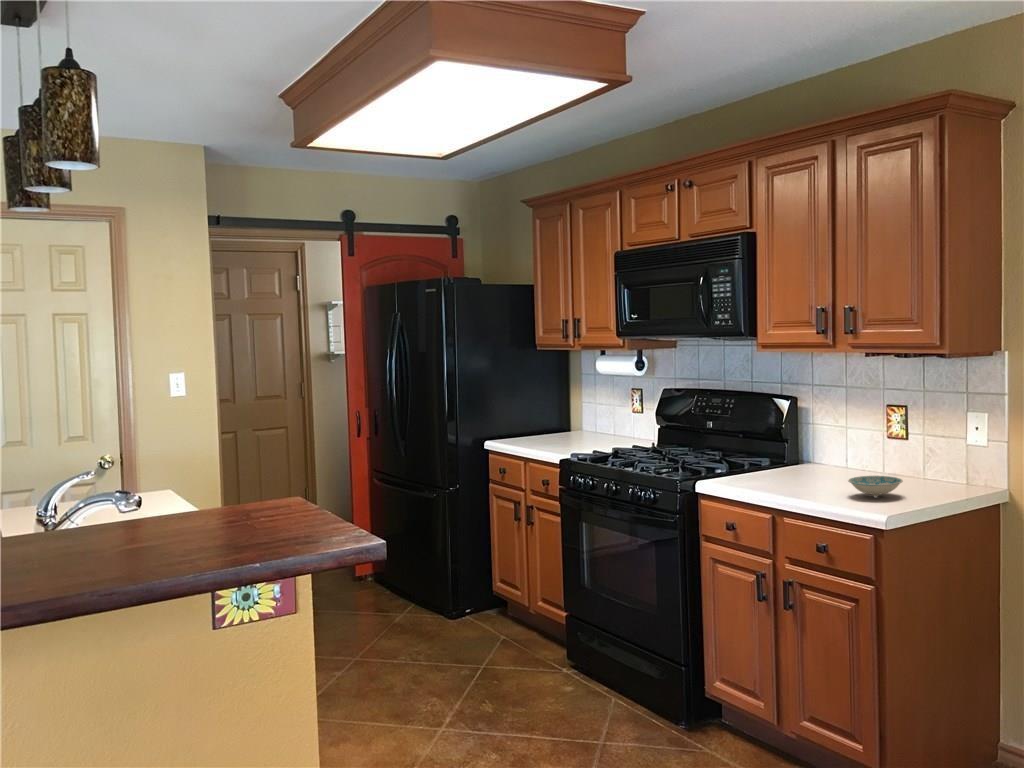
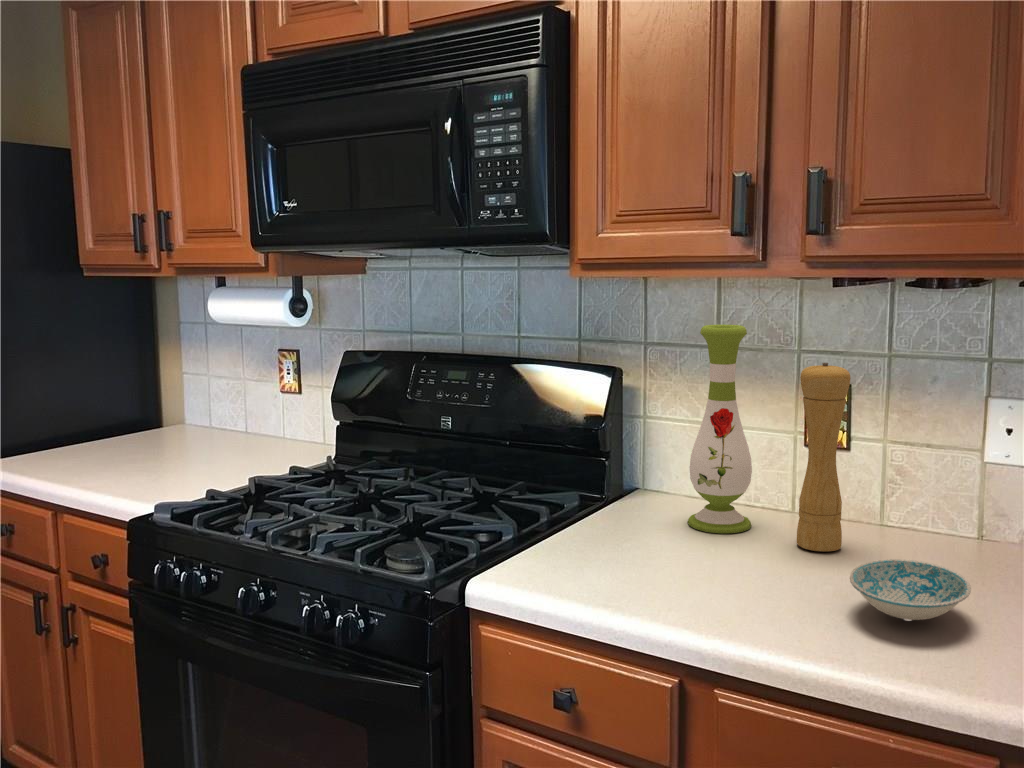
vase: none [817,374,850,475] -> present [688,324,752,533]
pepper mill: none [860,391,885,481] -> present [797,363,851,551]

